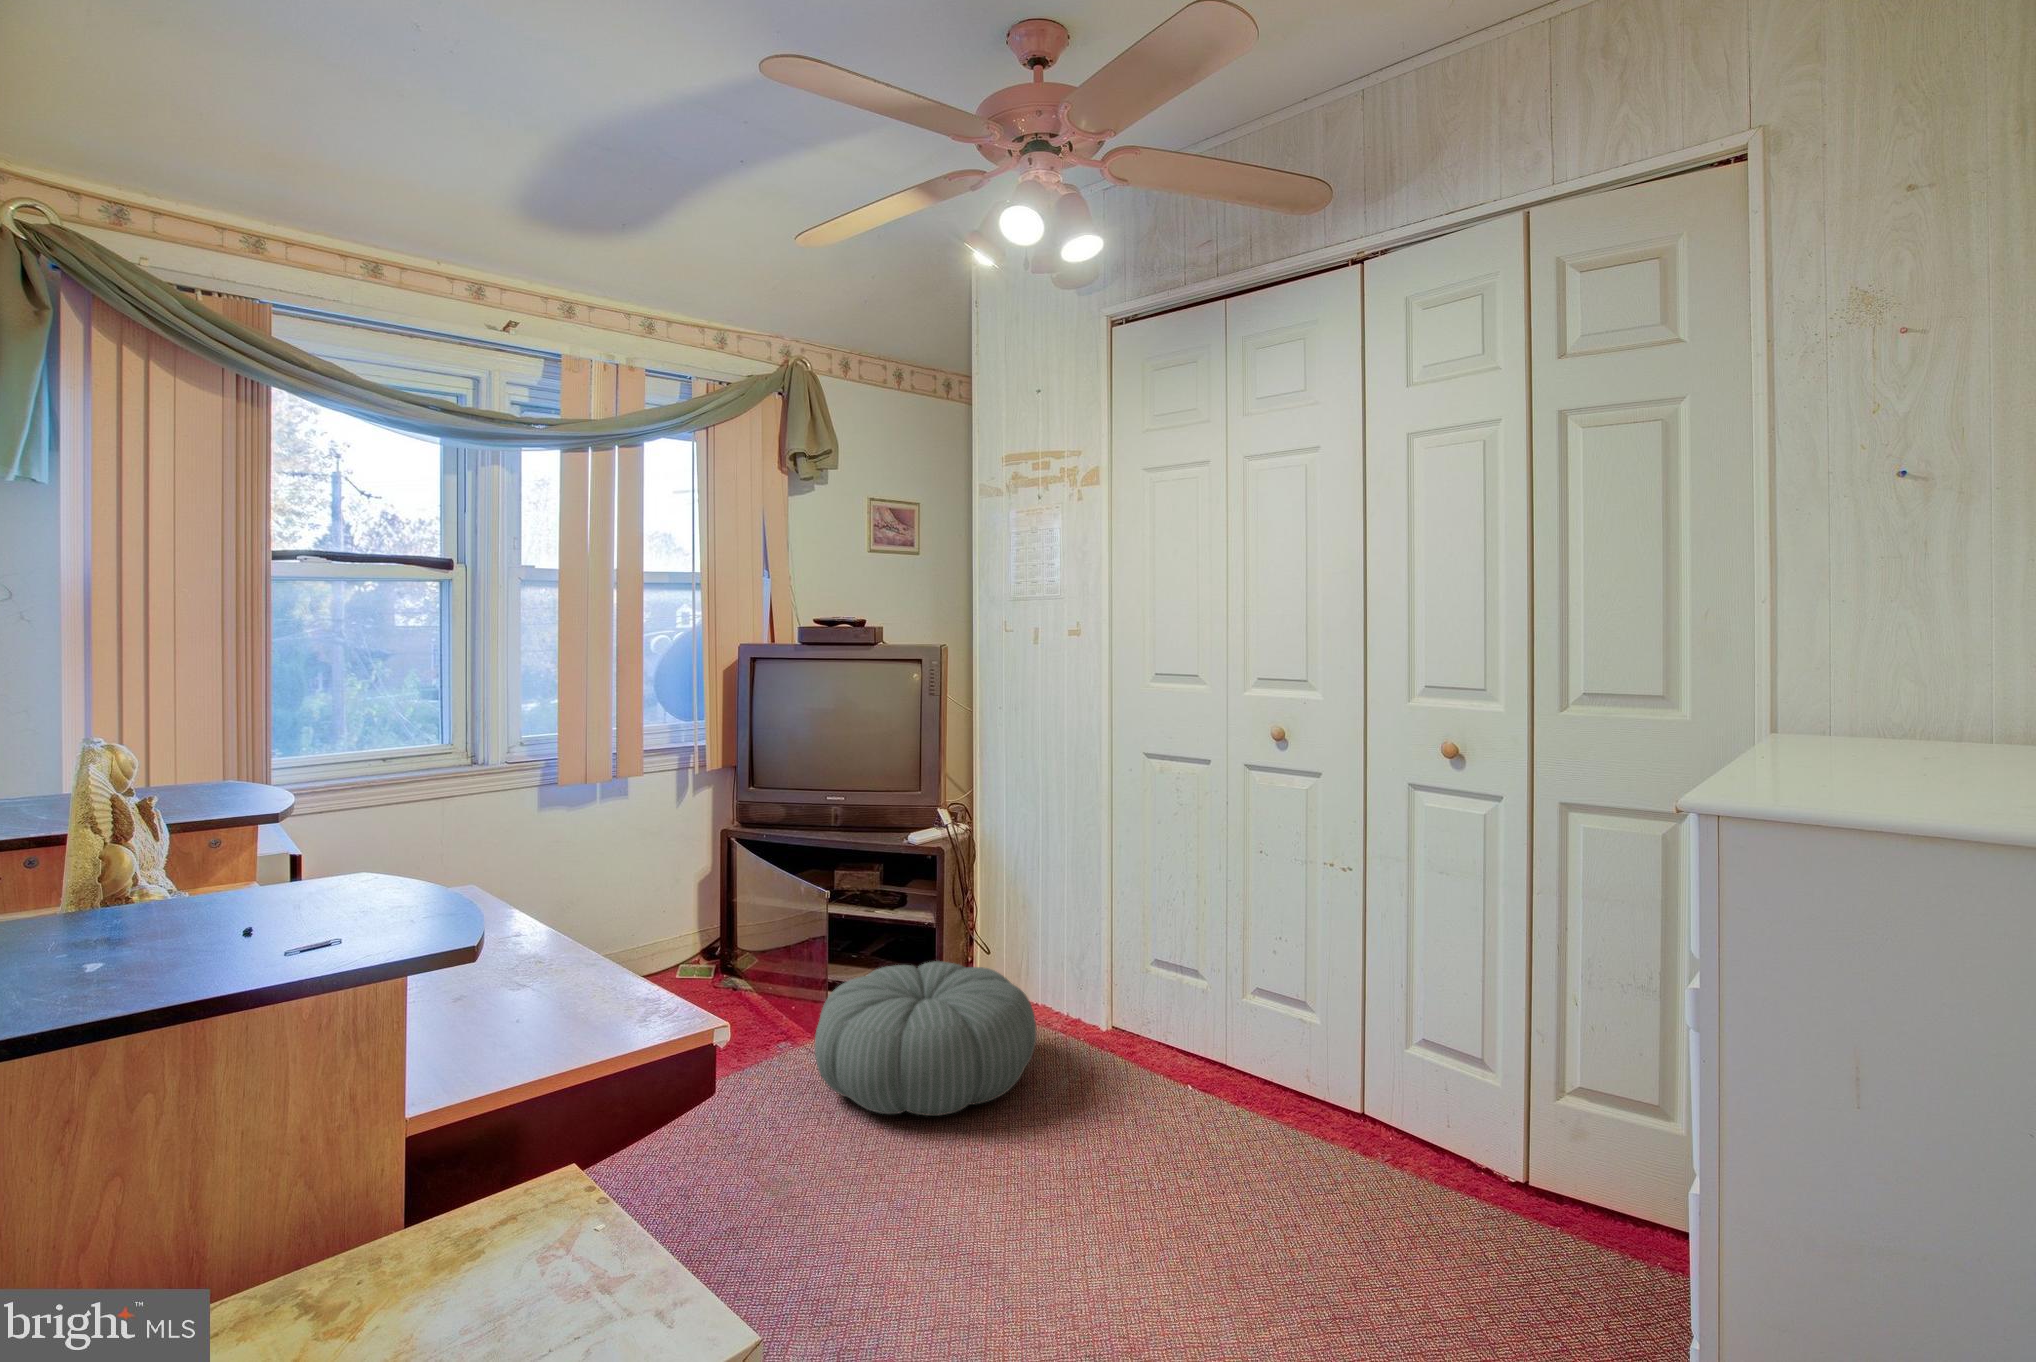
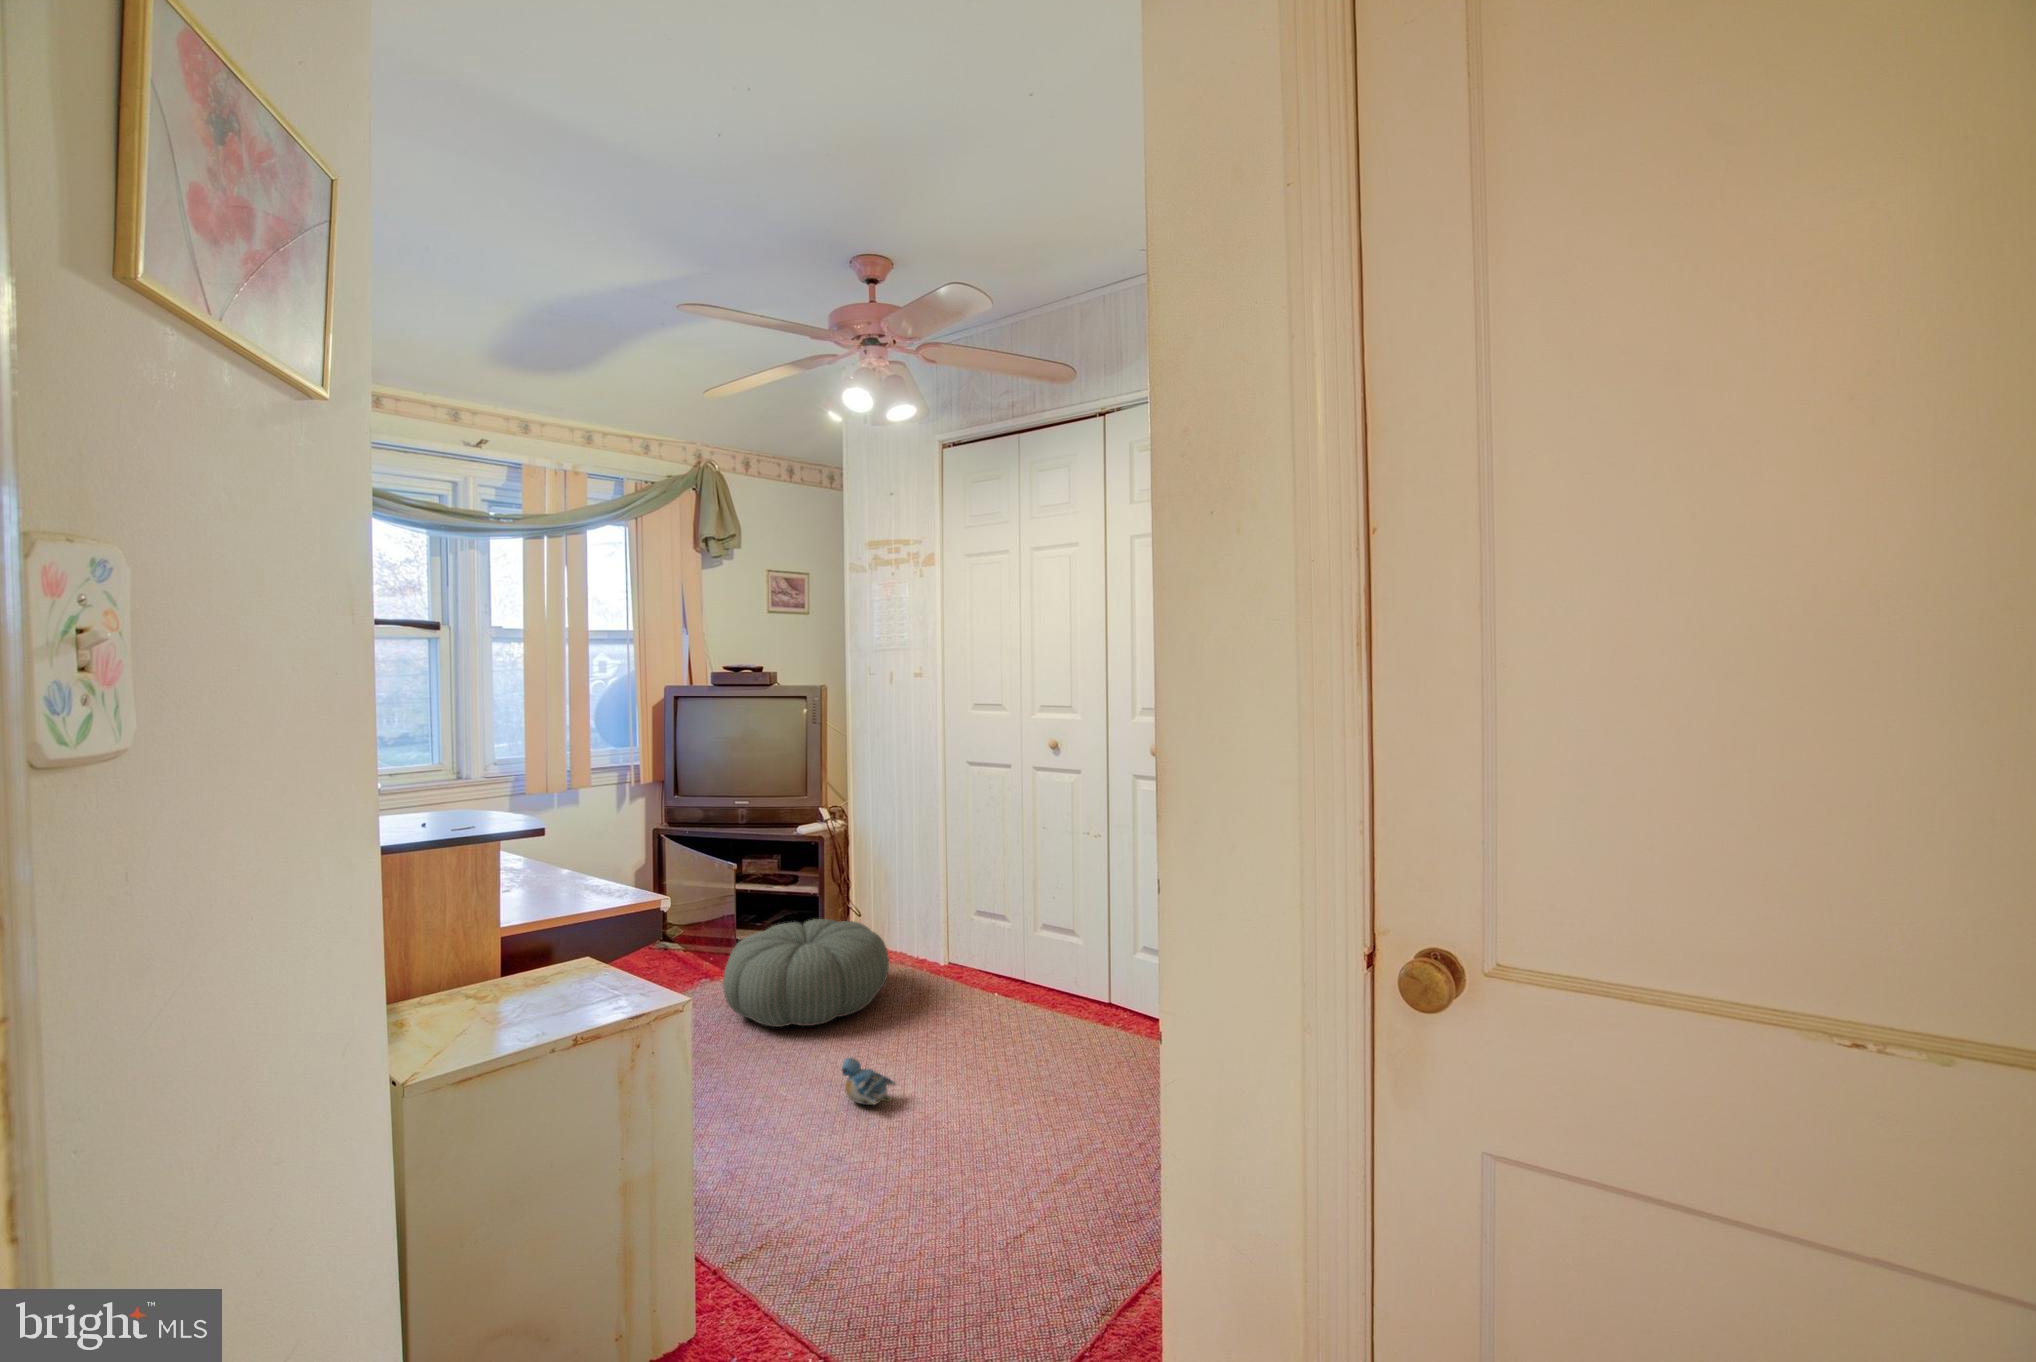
plush toy: none [986,1185,1067,1264] -> present [842,1058,896,1105]

